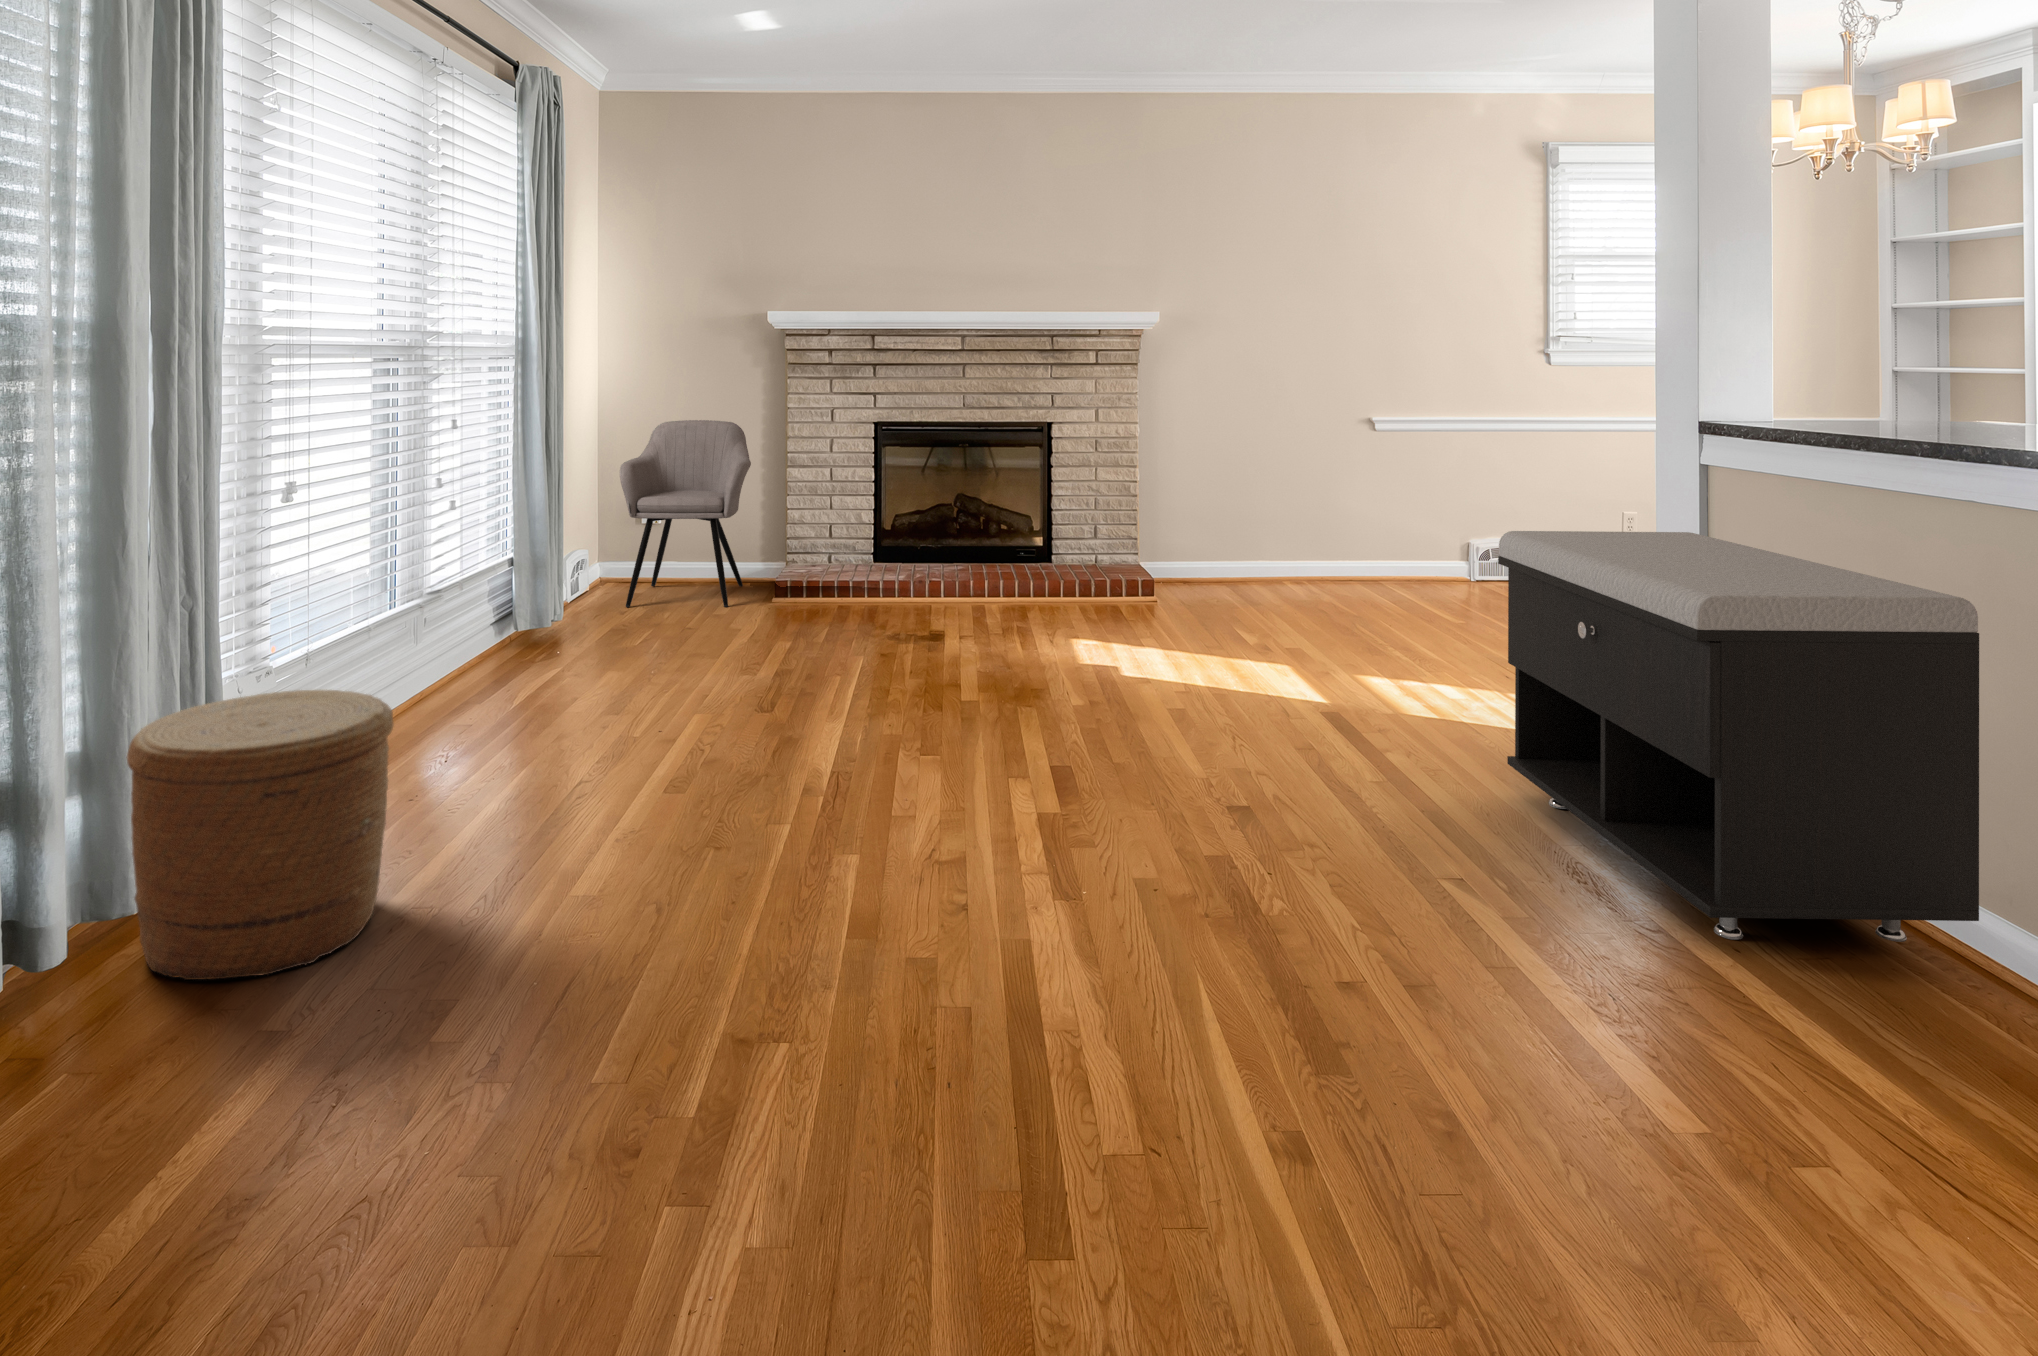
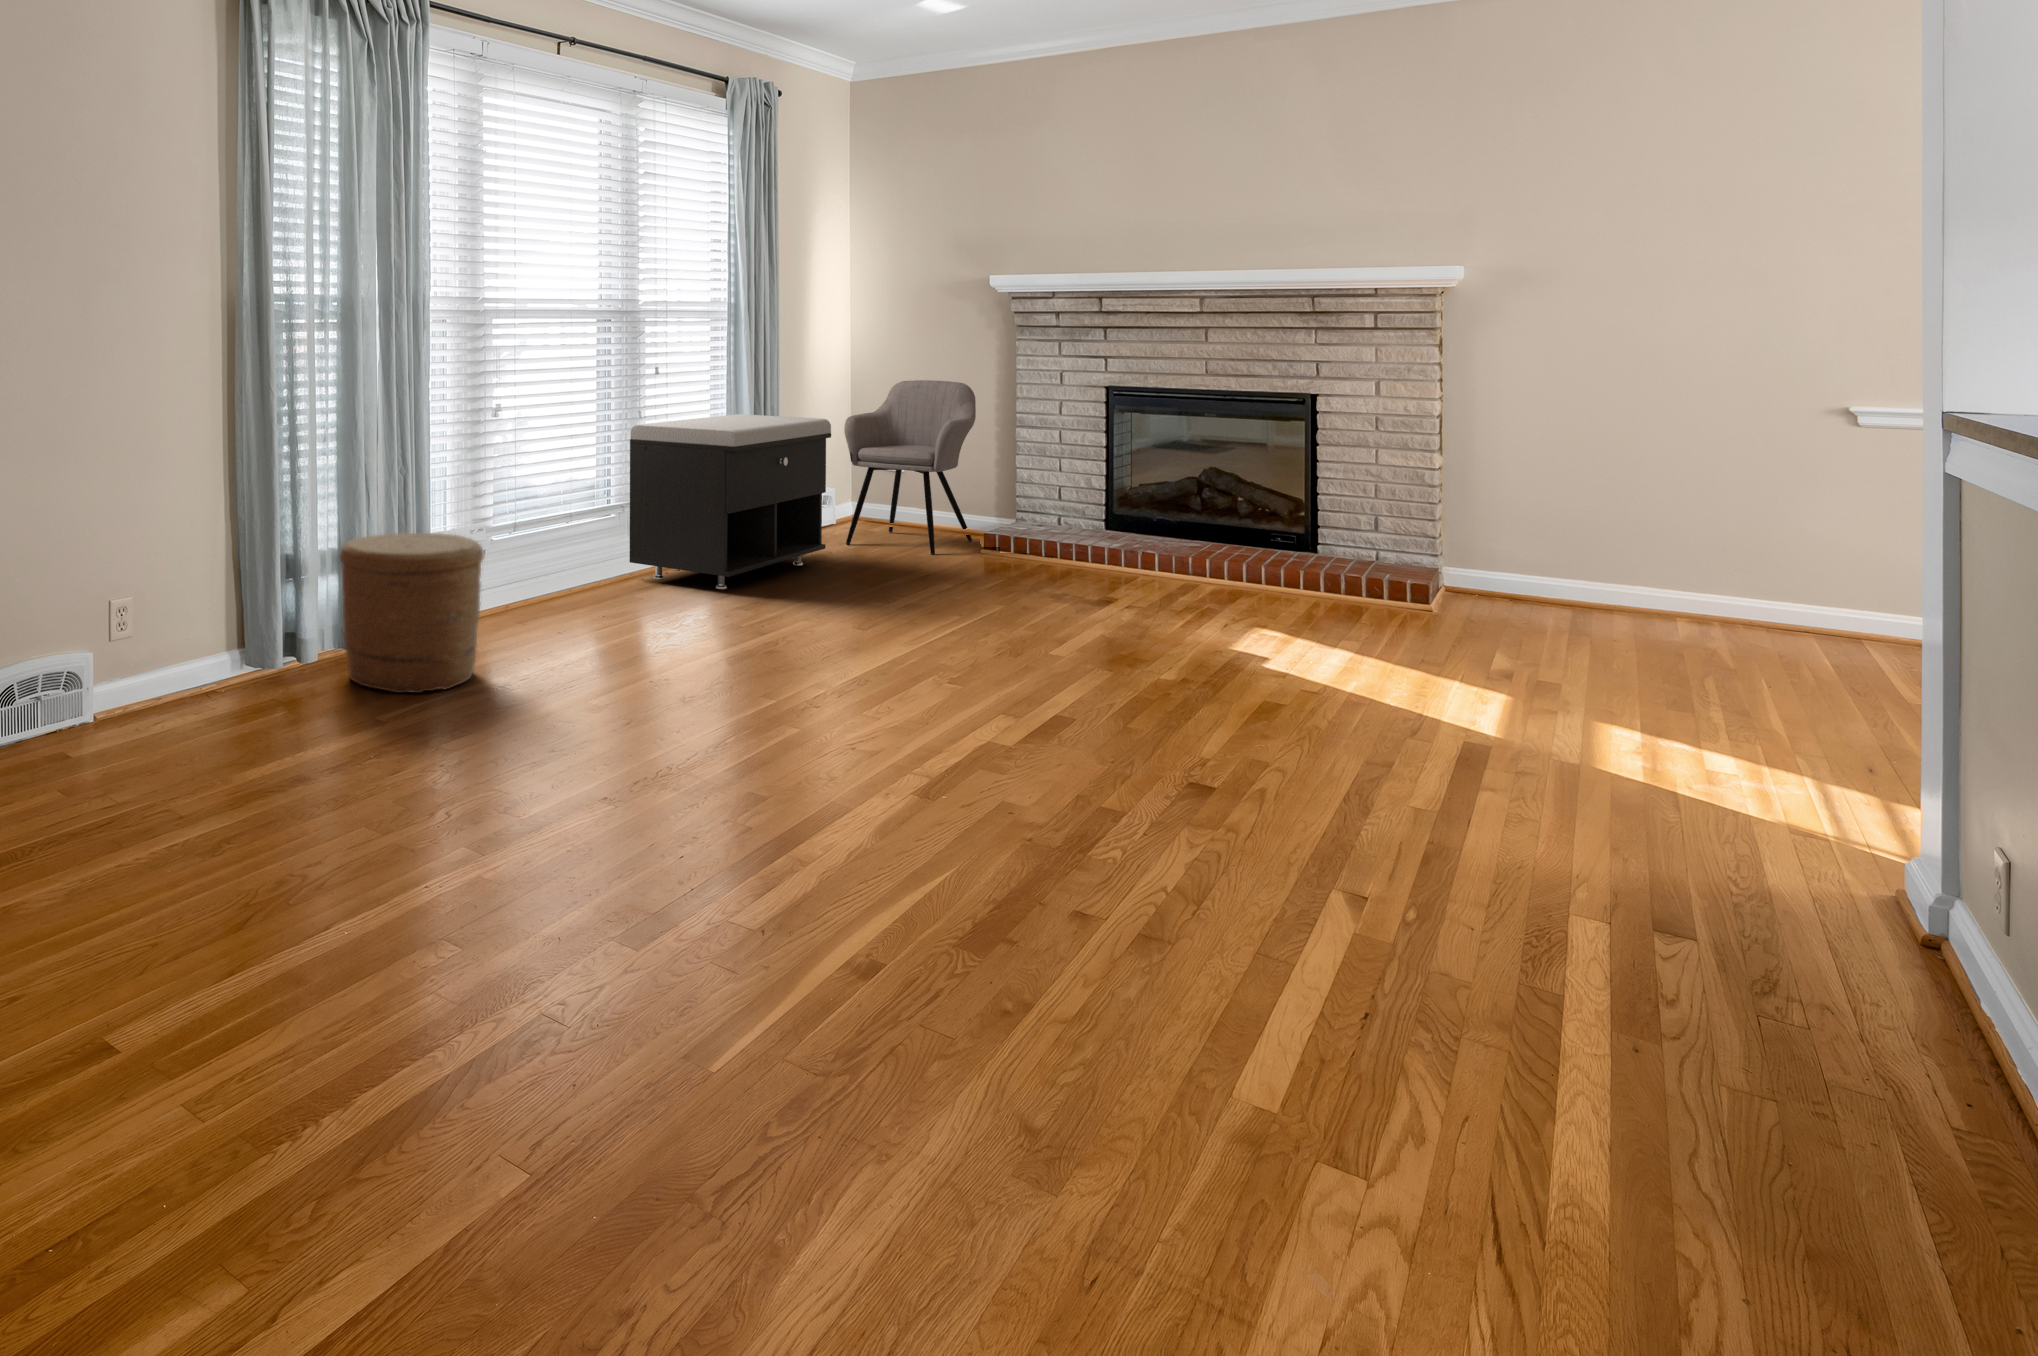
storage bench: present [1498,531,1979,942] -> present [630,414,831,590]

